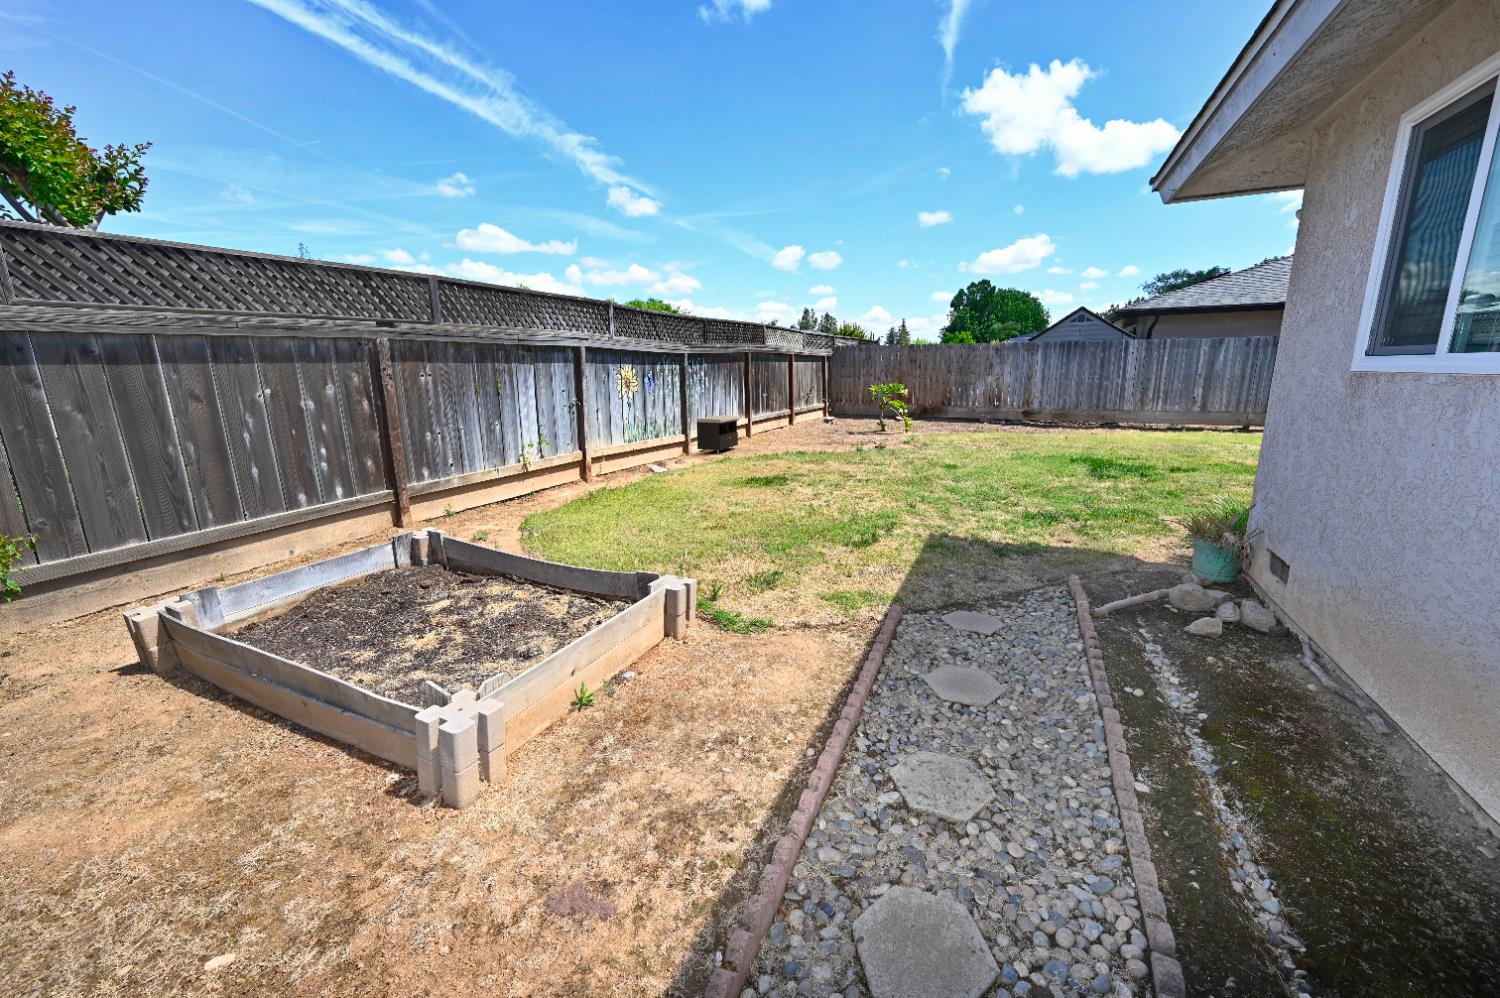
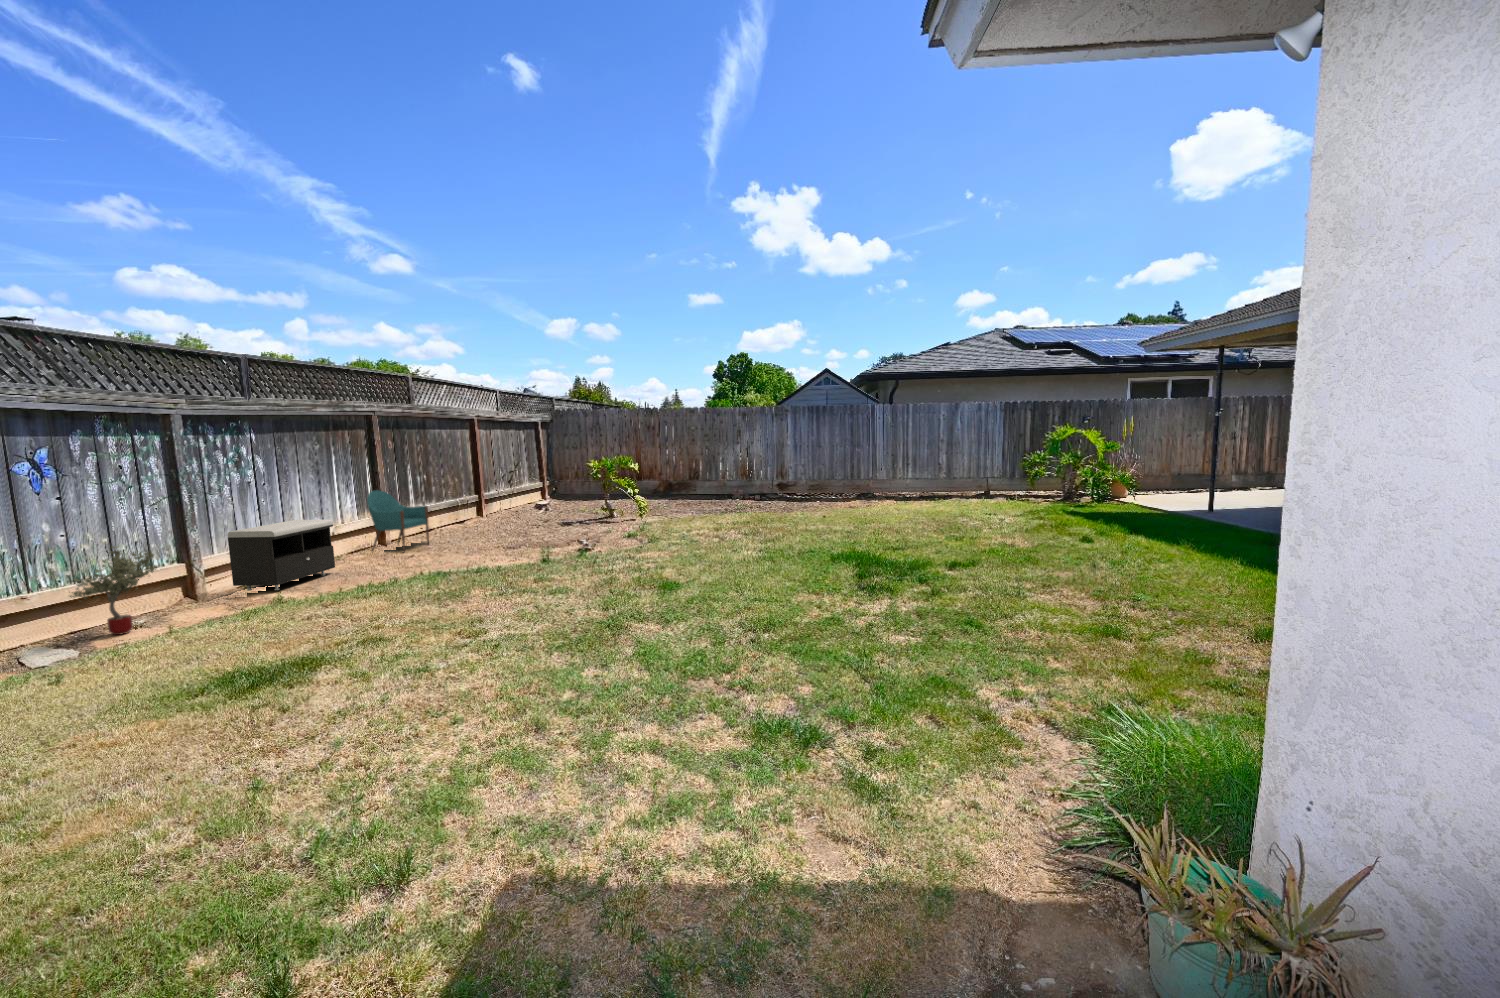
chair: none [744,401,776,442] -> present [367,490,429,552]
potted tree: none [657,420,684,464] -> present [70,546,156,635]

